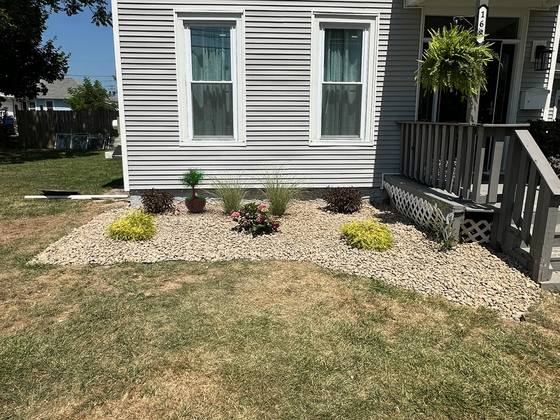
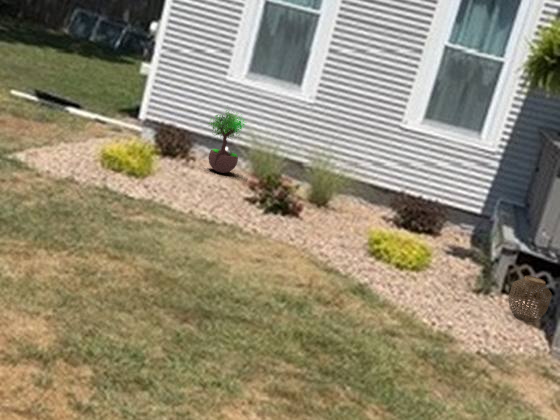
woven basket: none [468,227,502,262] -> present [508,276,552,322]

